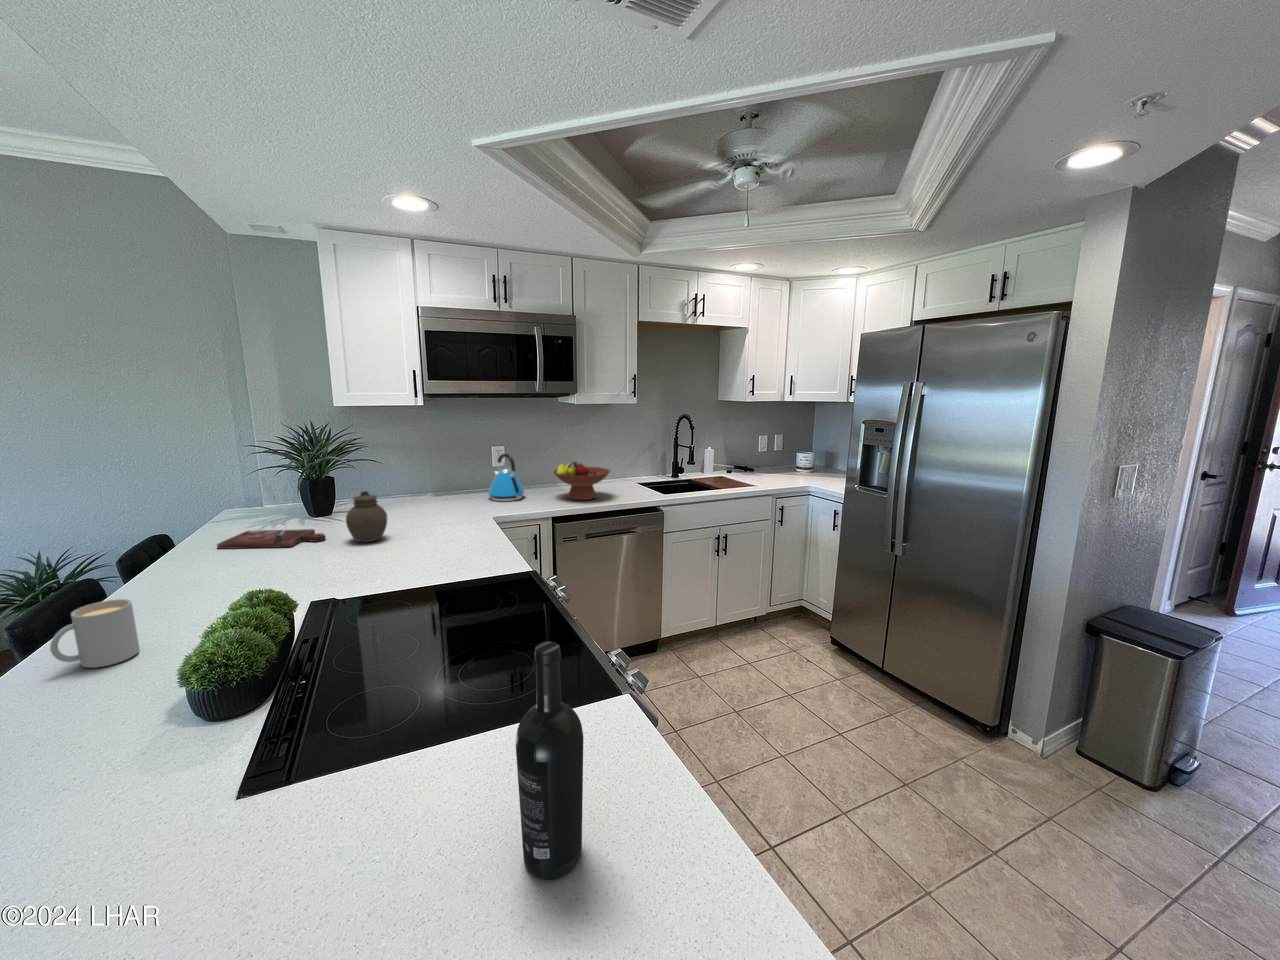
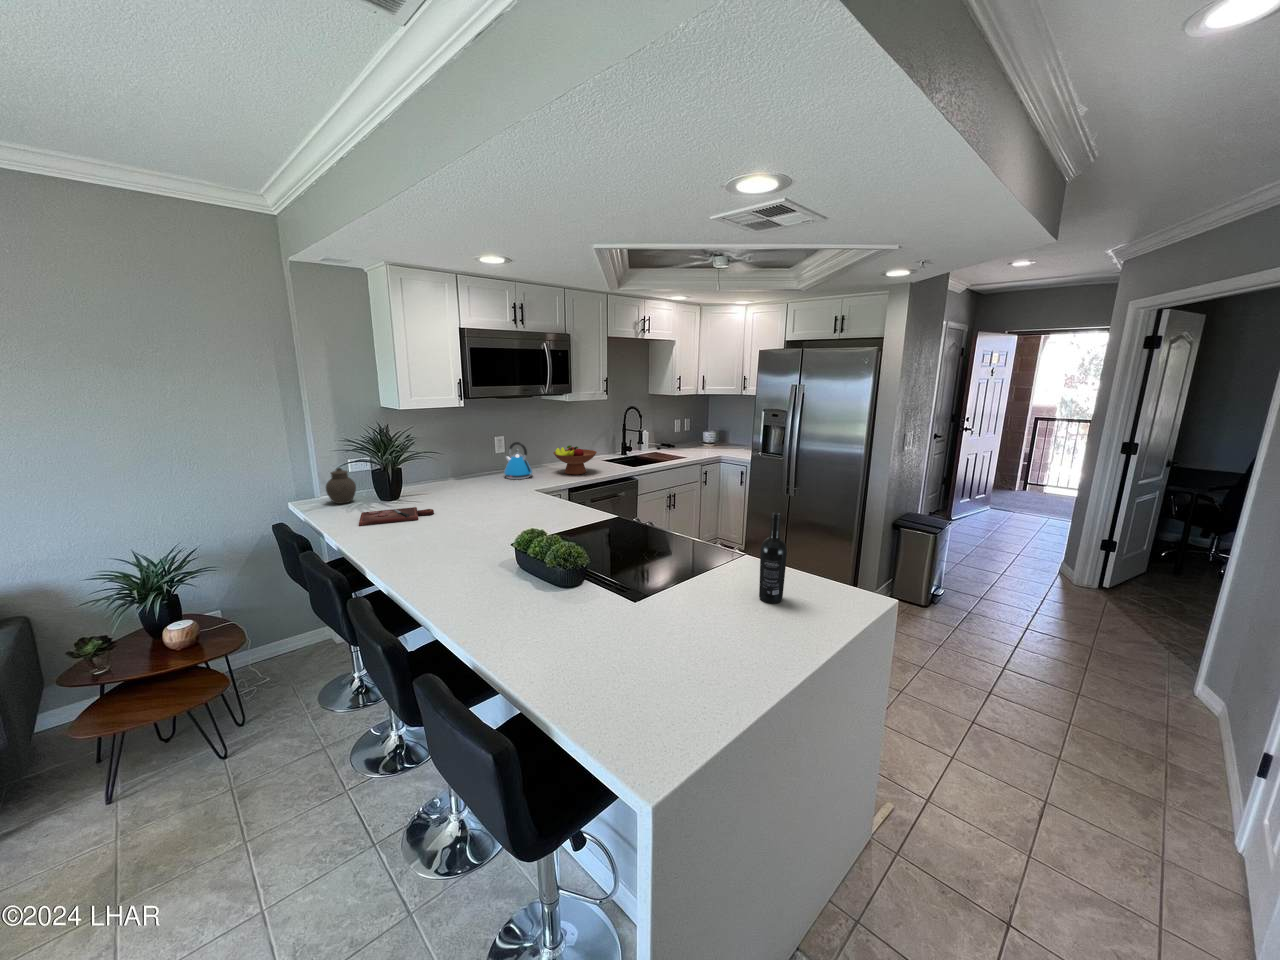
jar: present [346,491,387,542] -> present [326,468,356,504]
mug: present [50,599,140,668] -> none [421,544,452,585]

